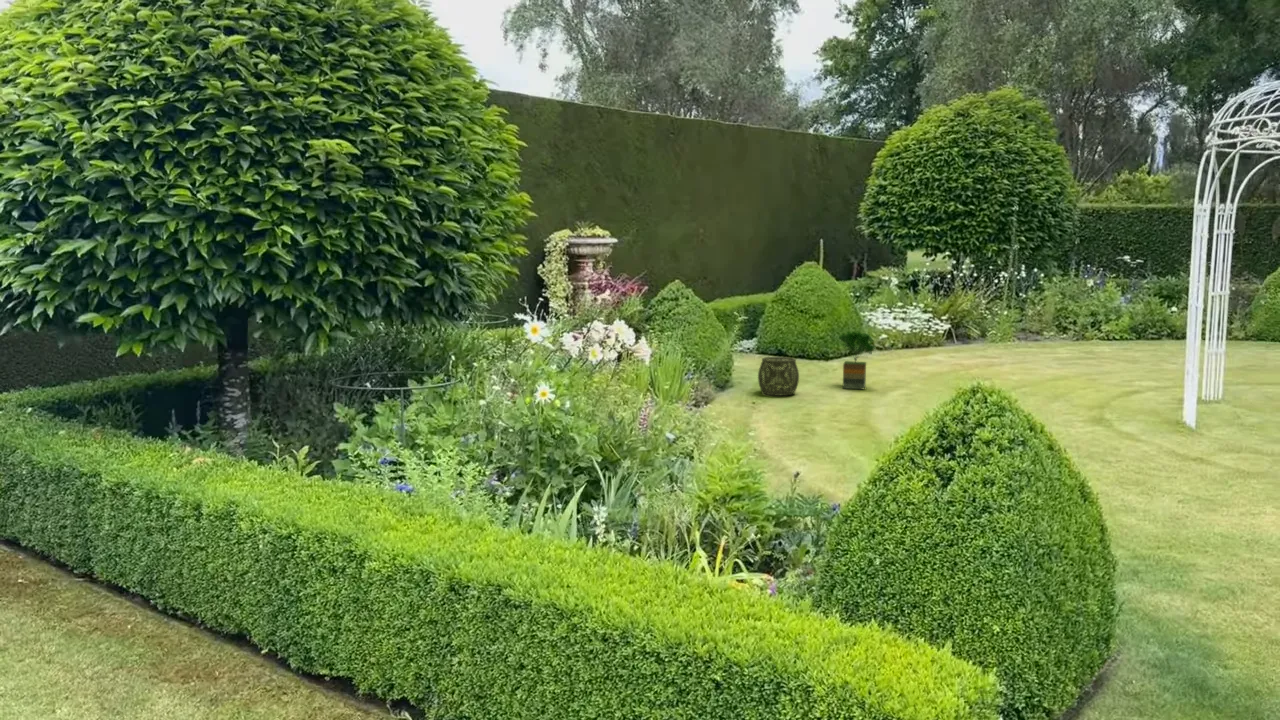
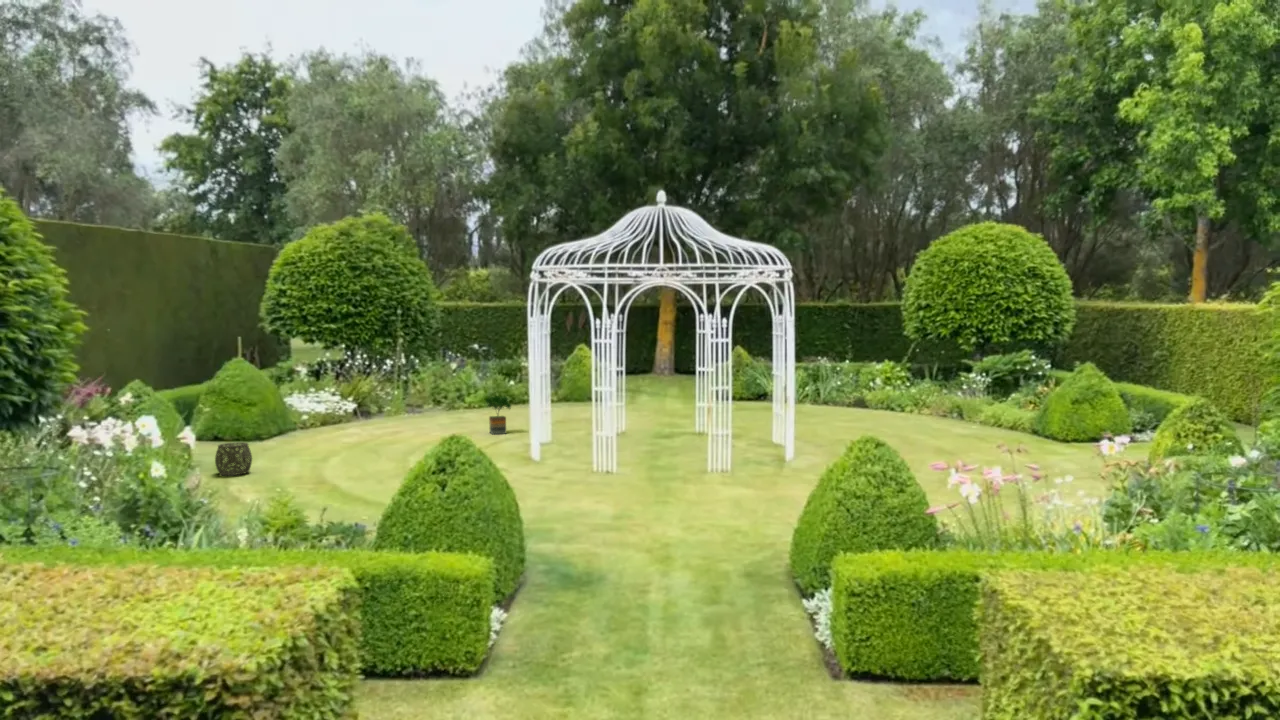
potted tree: present [839,332,875,389] -> present [486,396,511,434]

